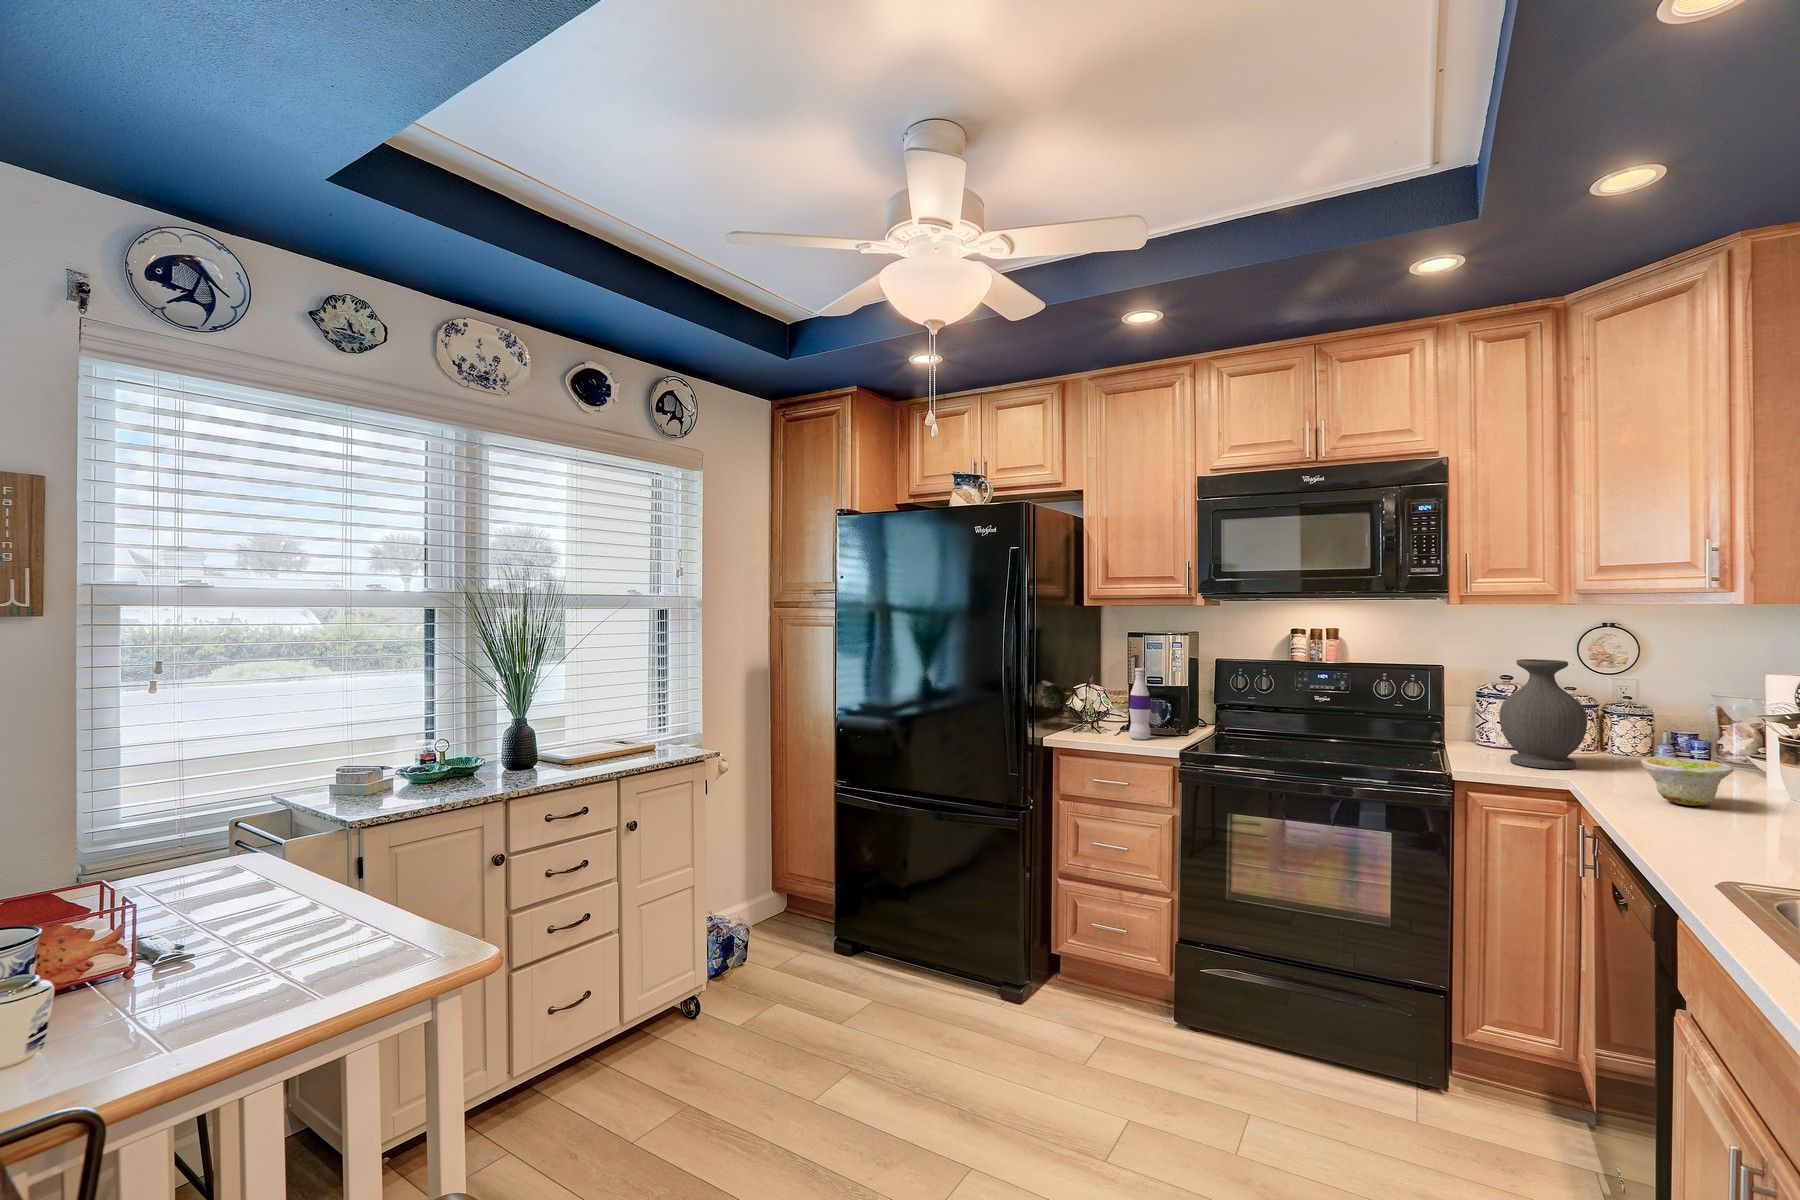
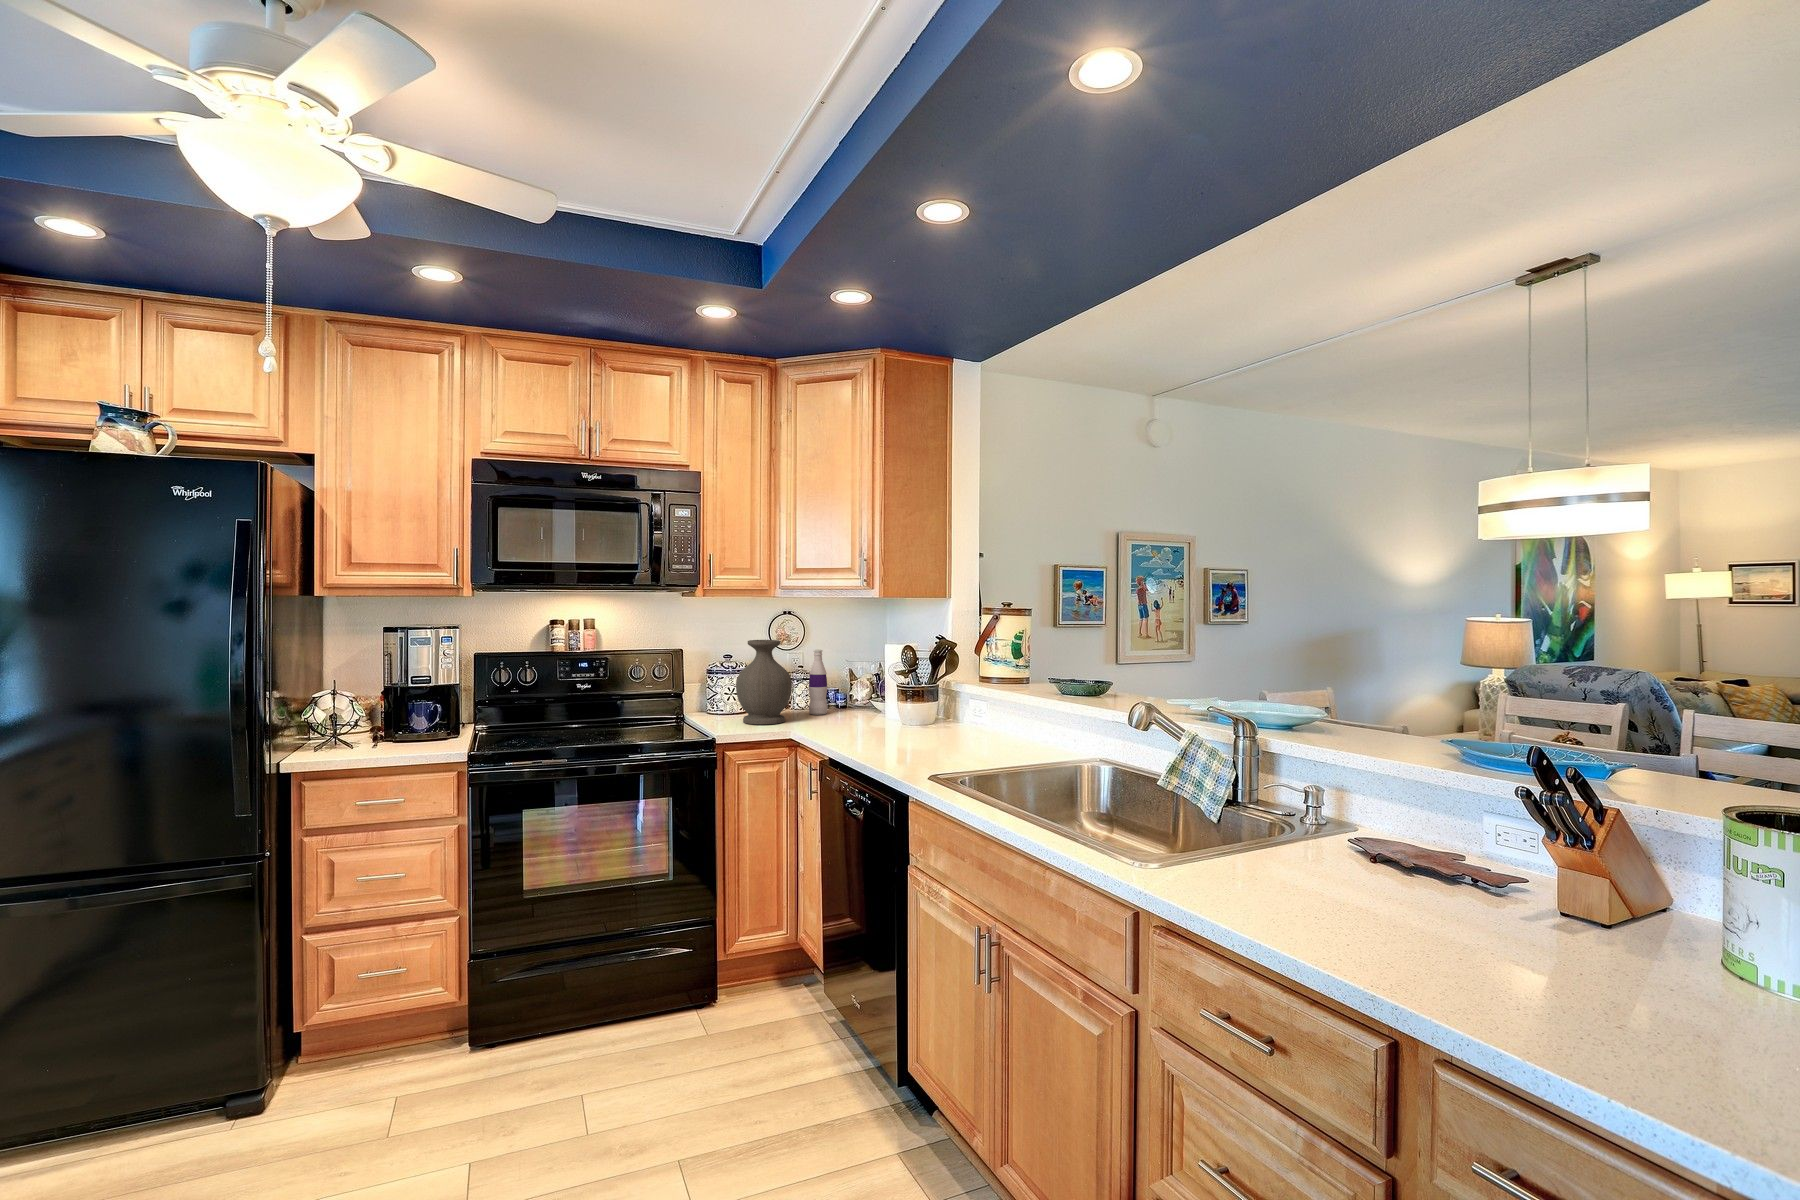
bottle: present [1129,668,1151,740] -> present [808,649,828,715]
bowl: present [1641,756,1734,805] -> none [841,704,888,736]

